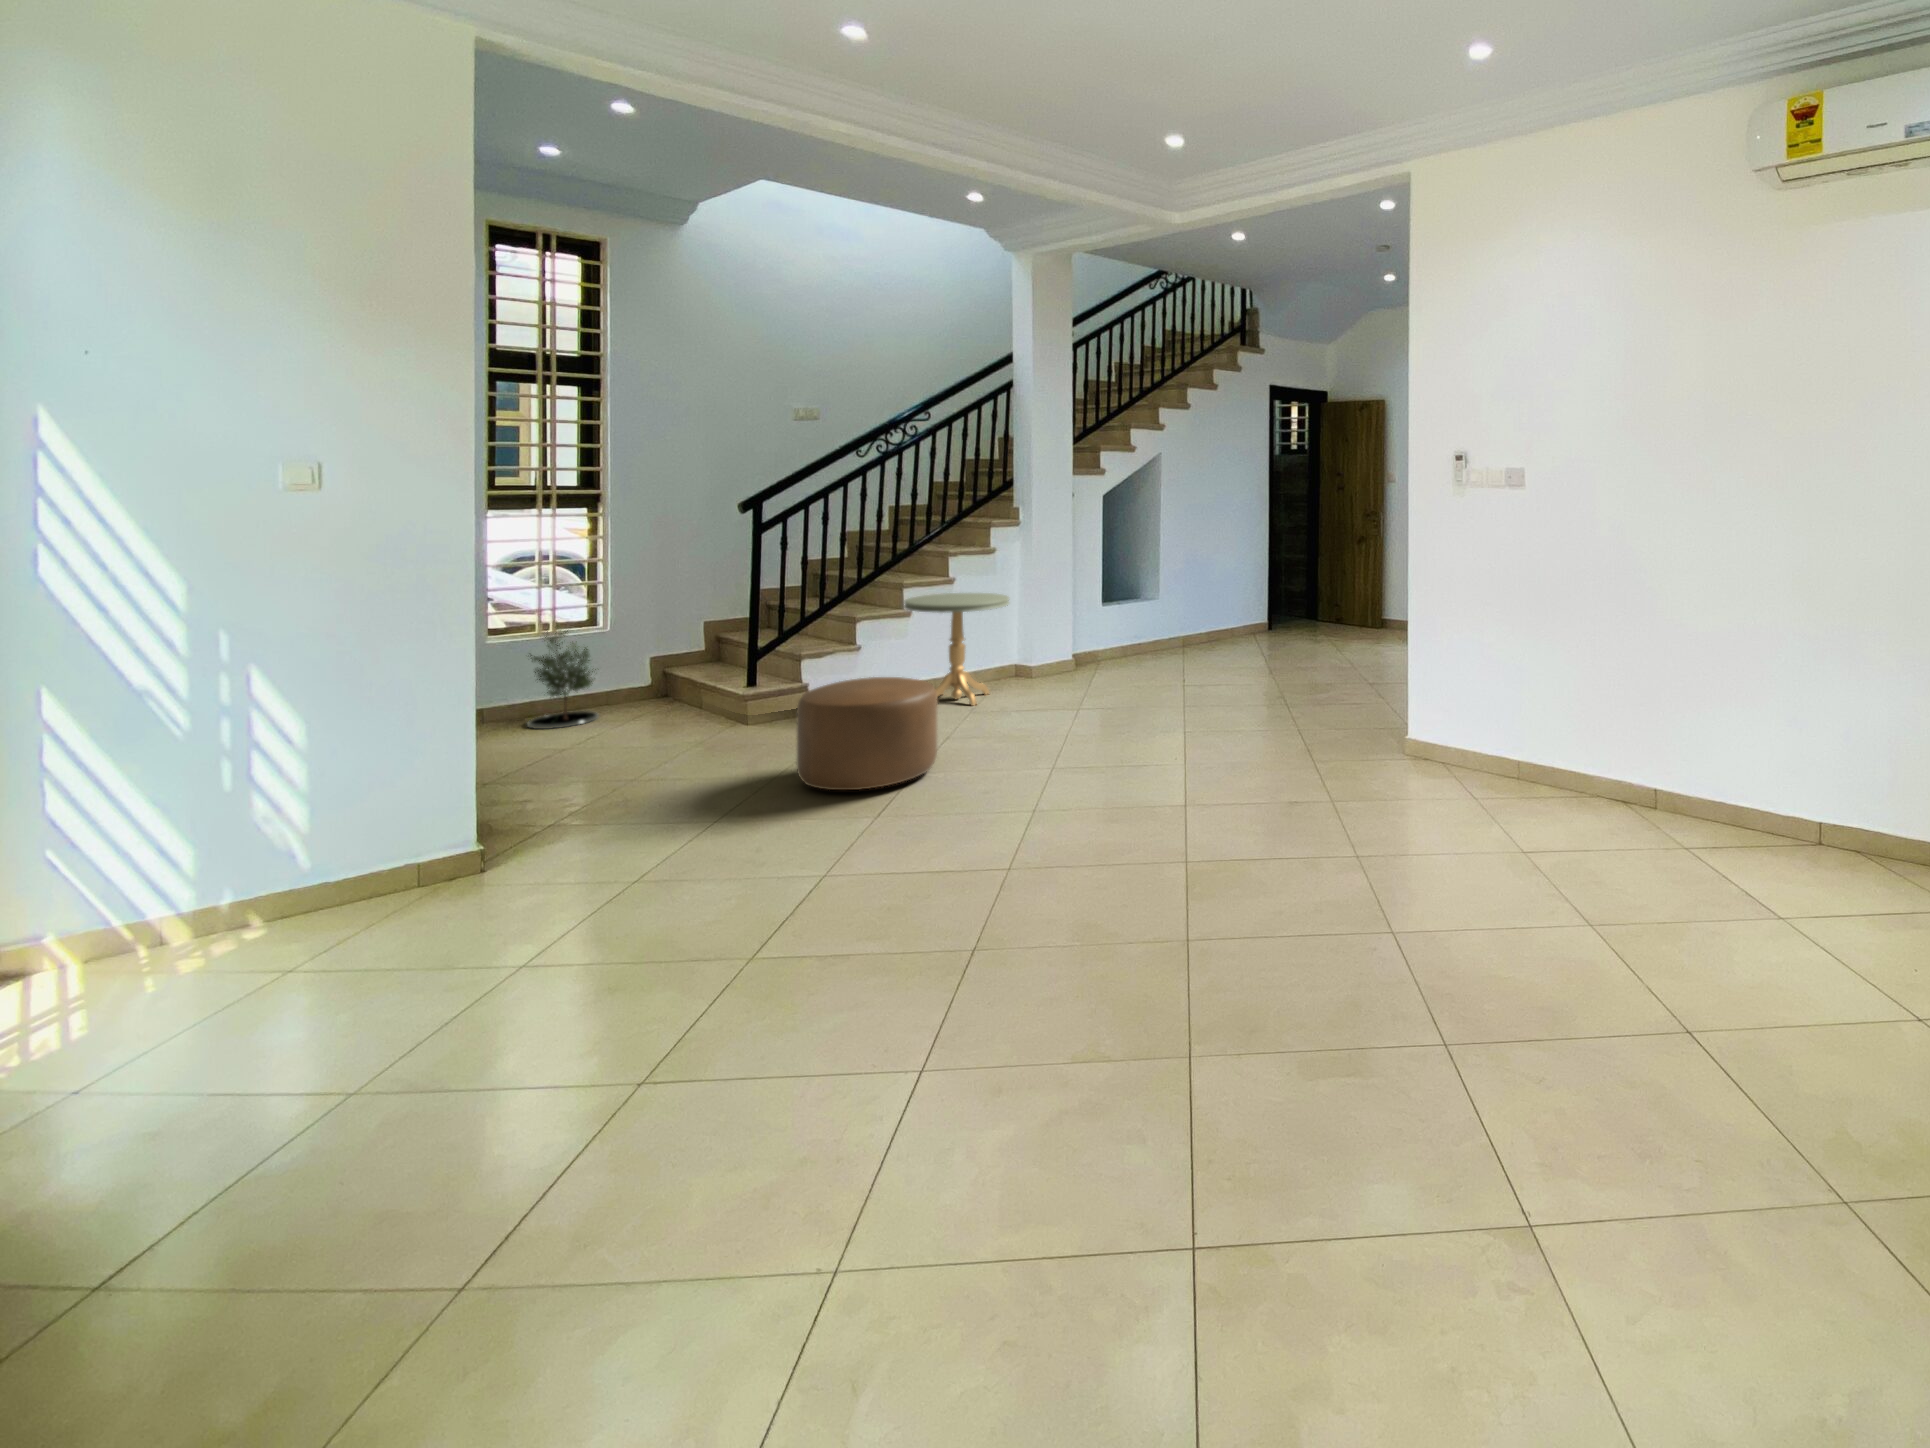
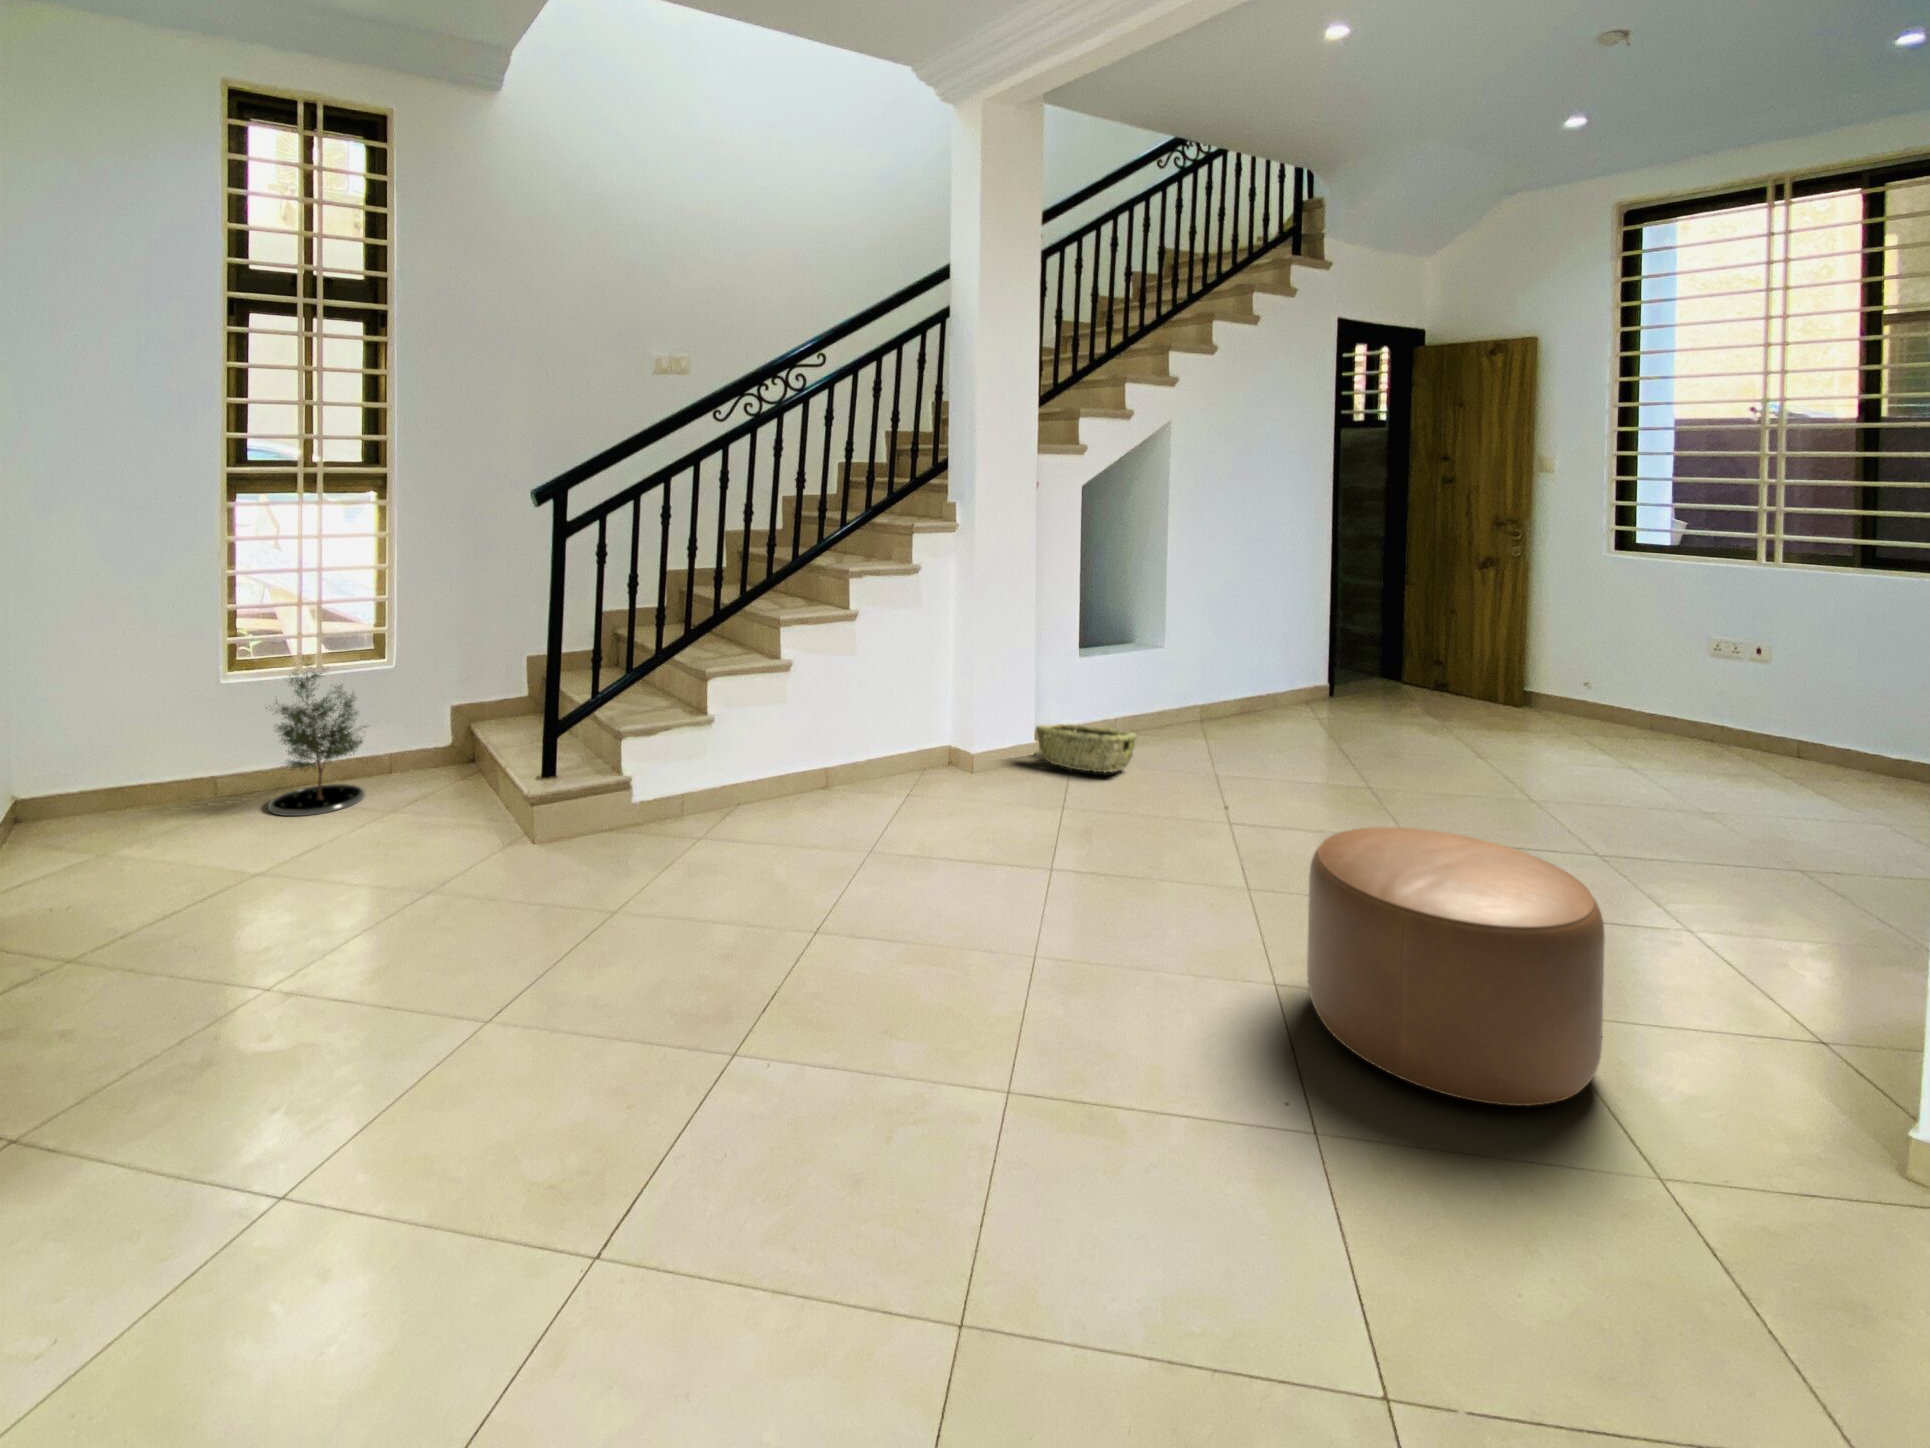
side table: present [904,593,1009,706] -> none [775,637,941,837]
woven basket: none [1072,645,1134,671] -> present [1035,724,1136,772]
ottoman: present [797,677,938,790] -> present [1307,827,1605,1106]

